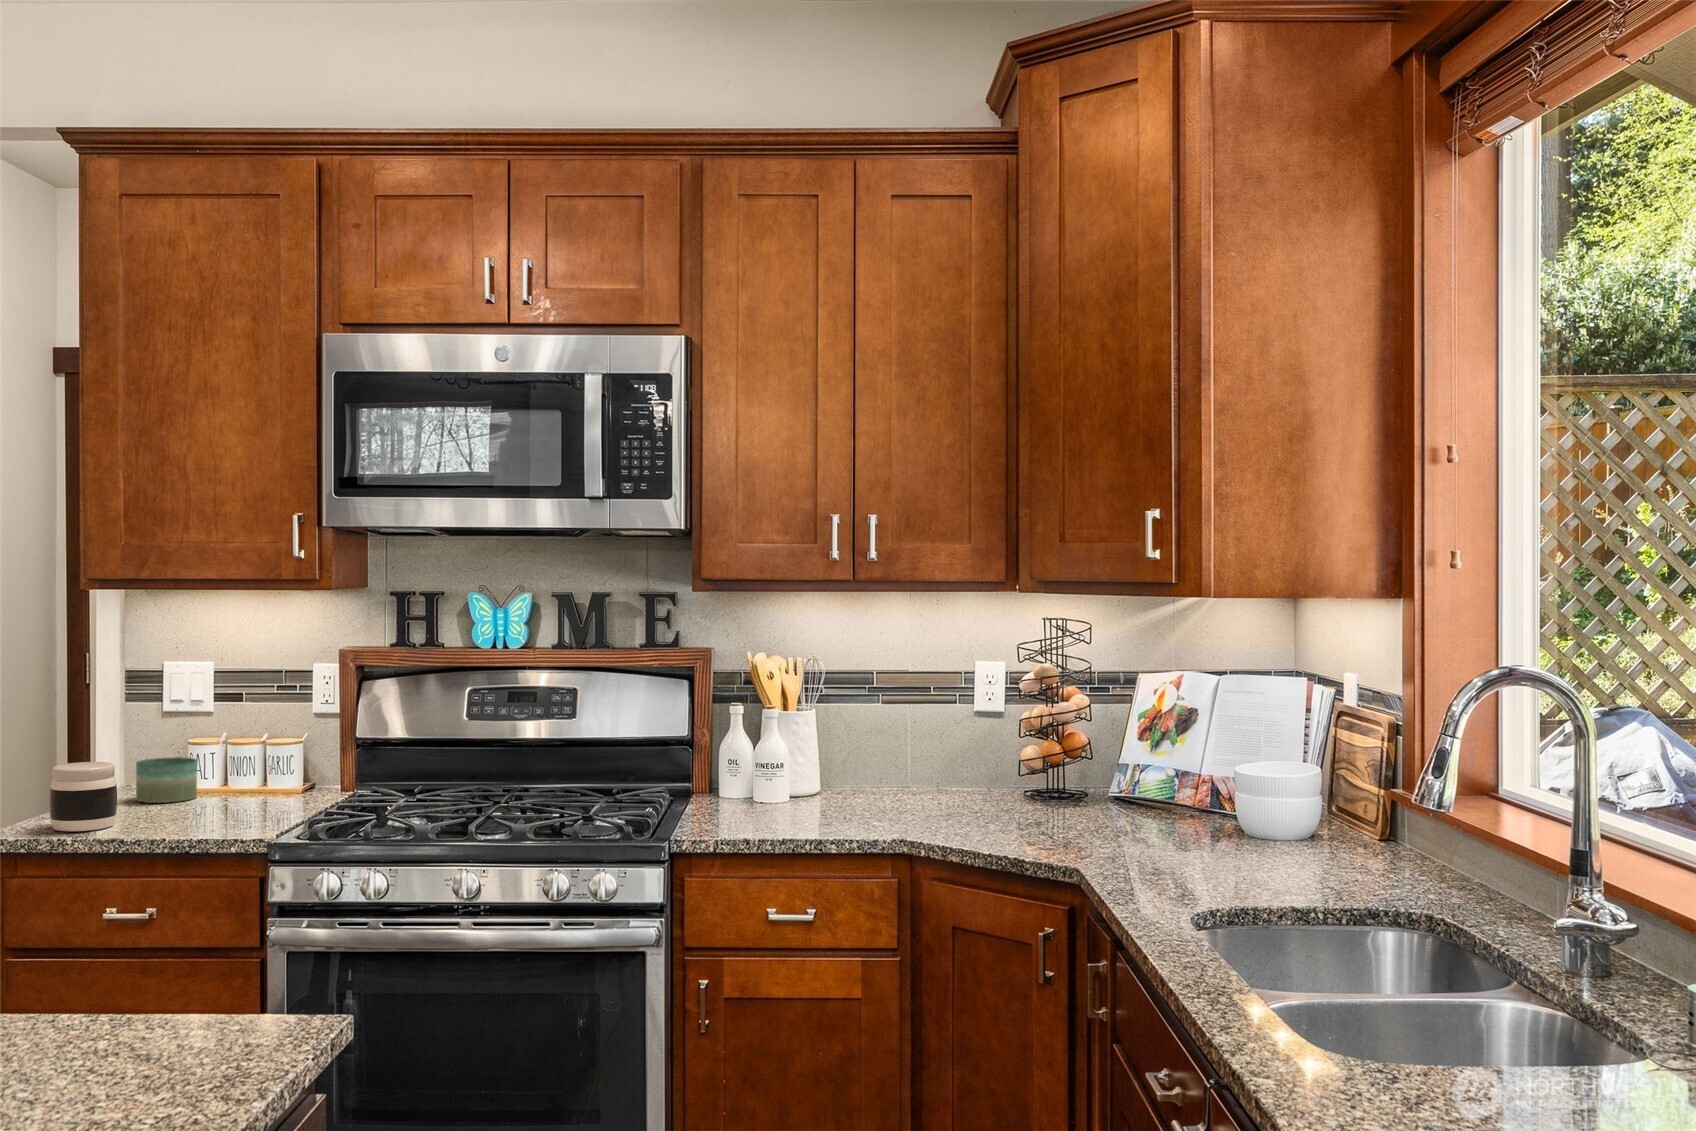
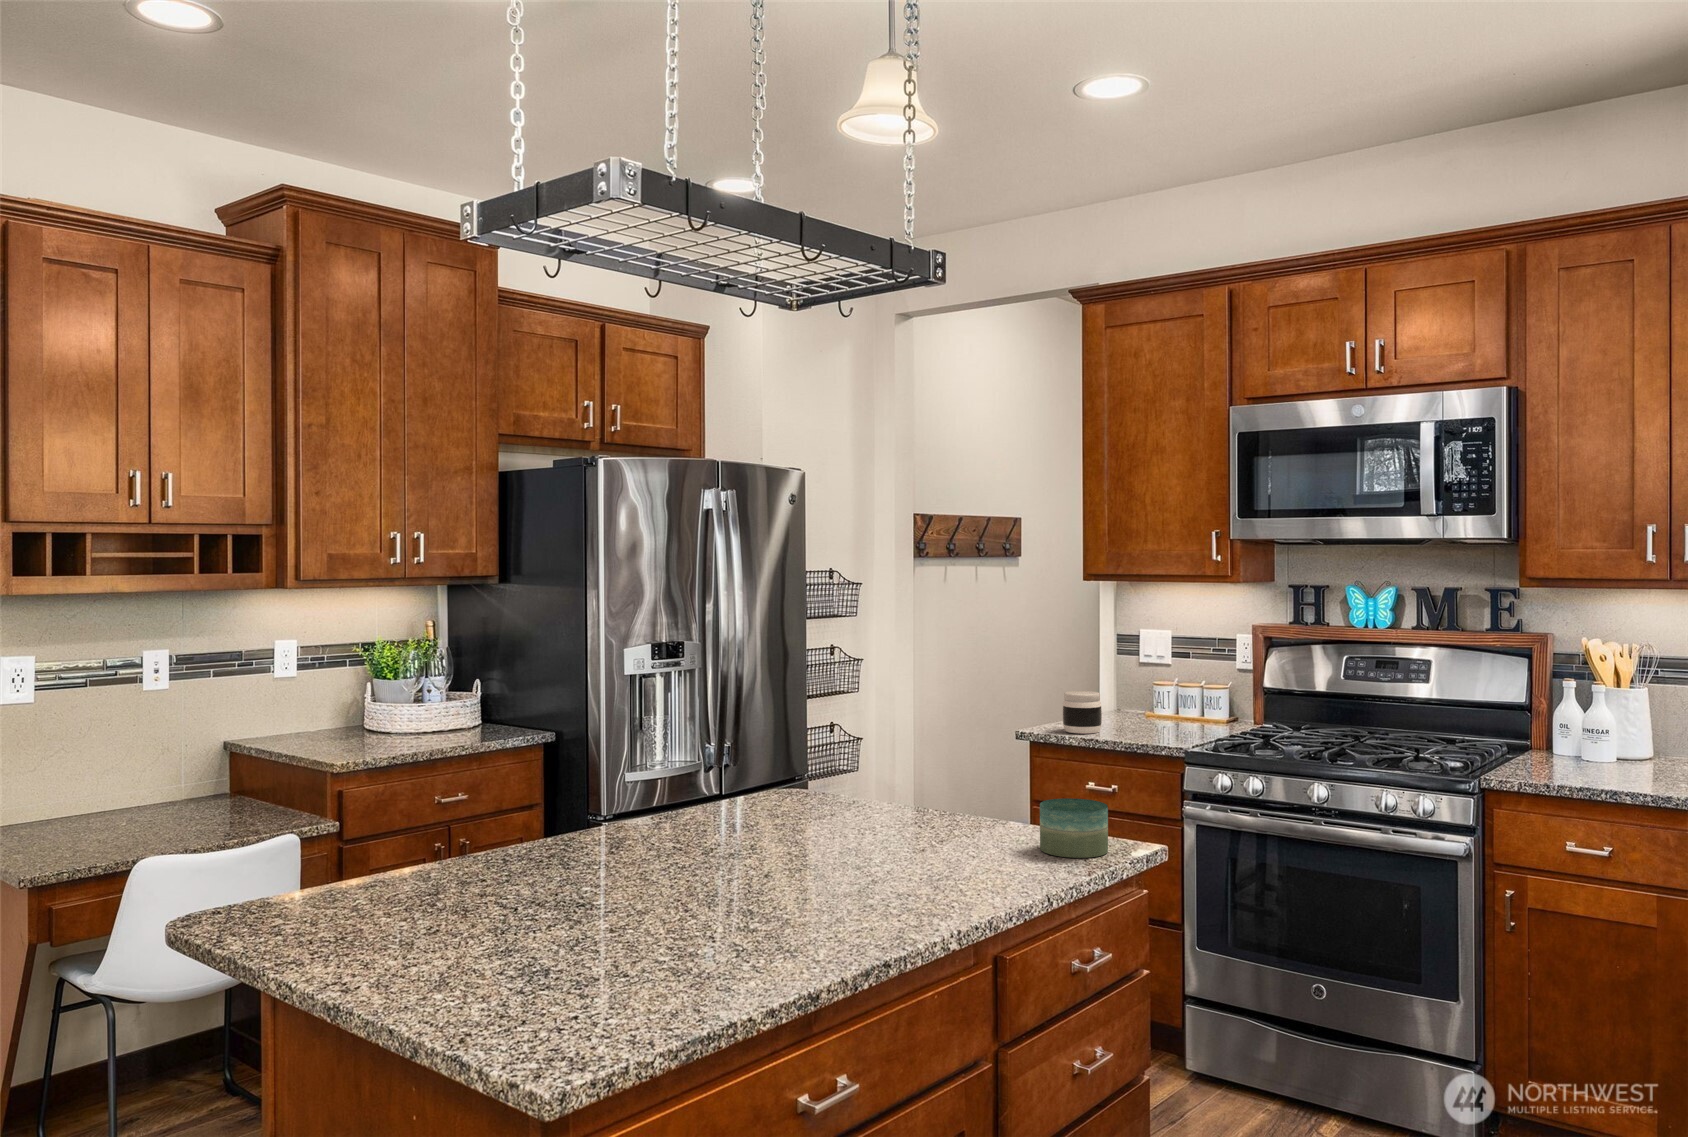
candle: present [136,757,197,803] -> present [1040,798,1108,858]

